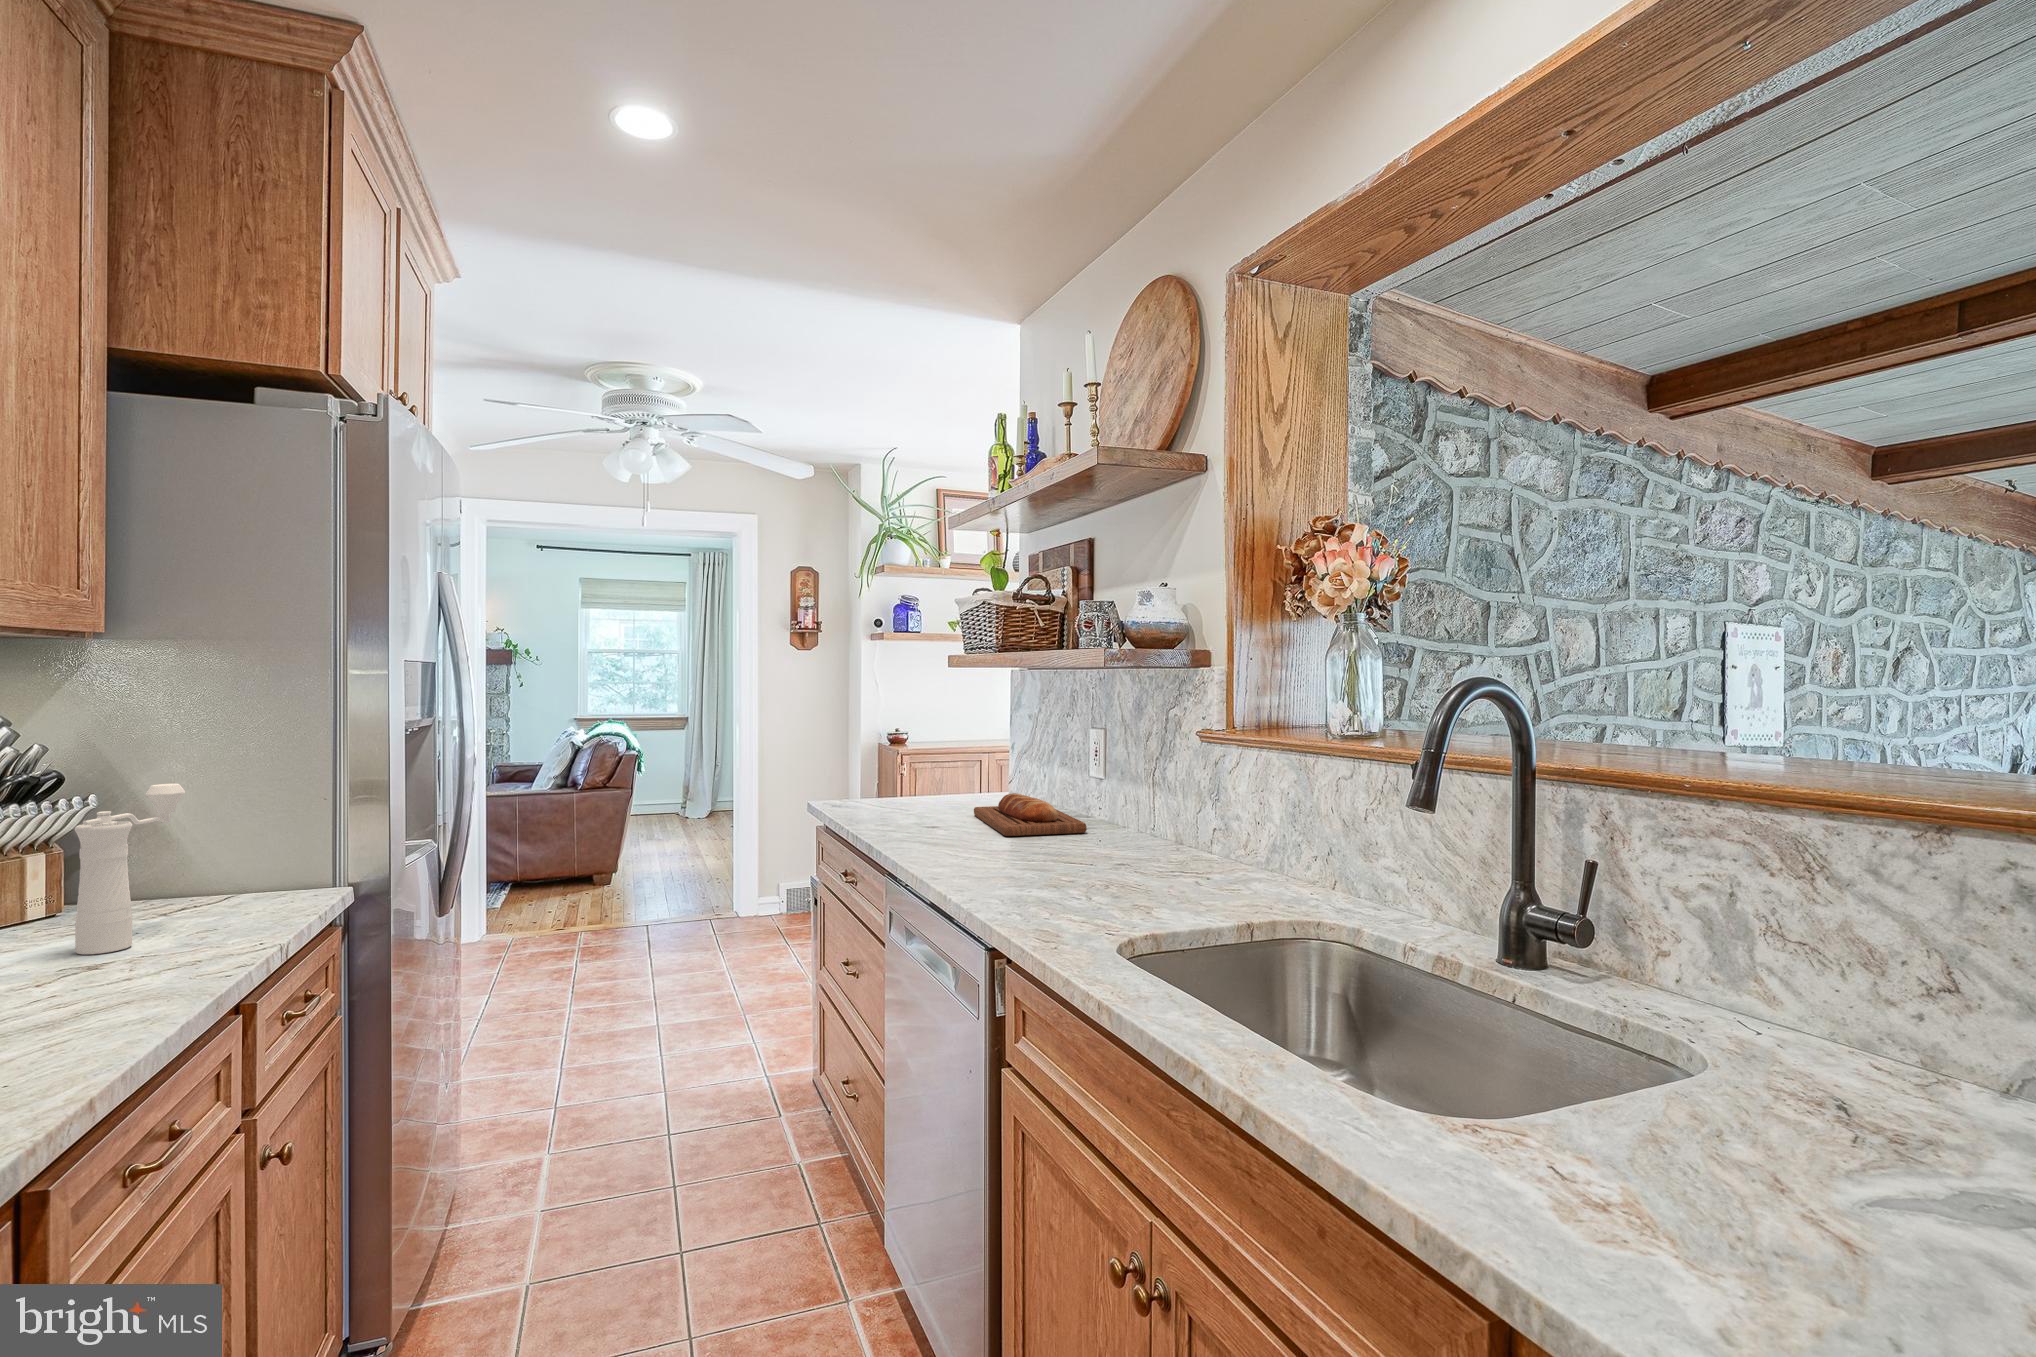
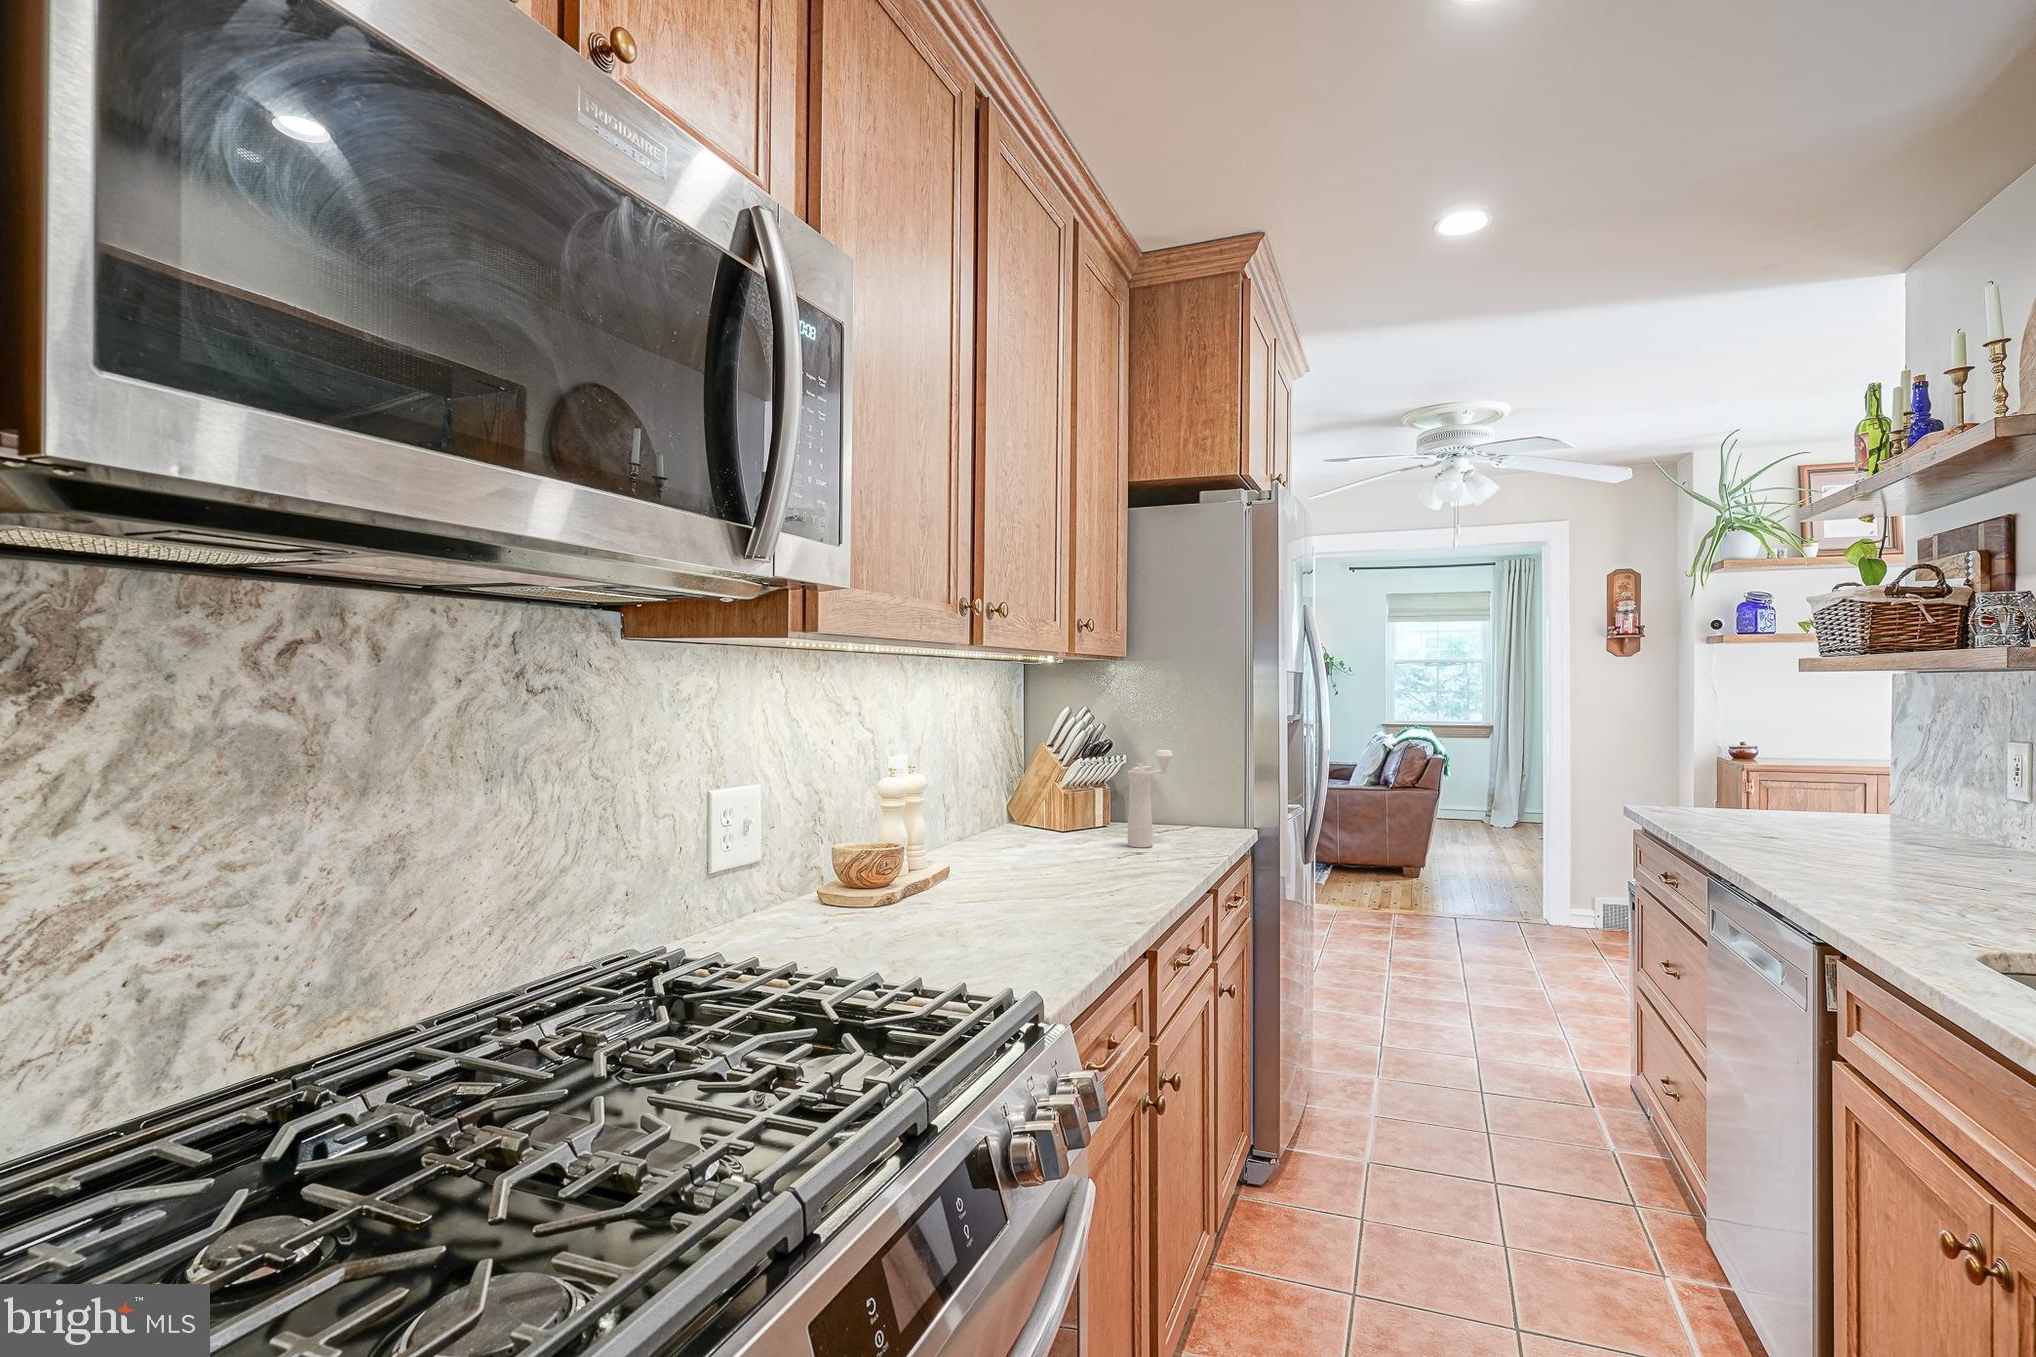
bread loaf: present [974,793,1087,836] -> none [1830,813,1990,862]

